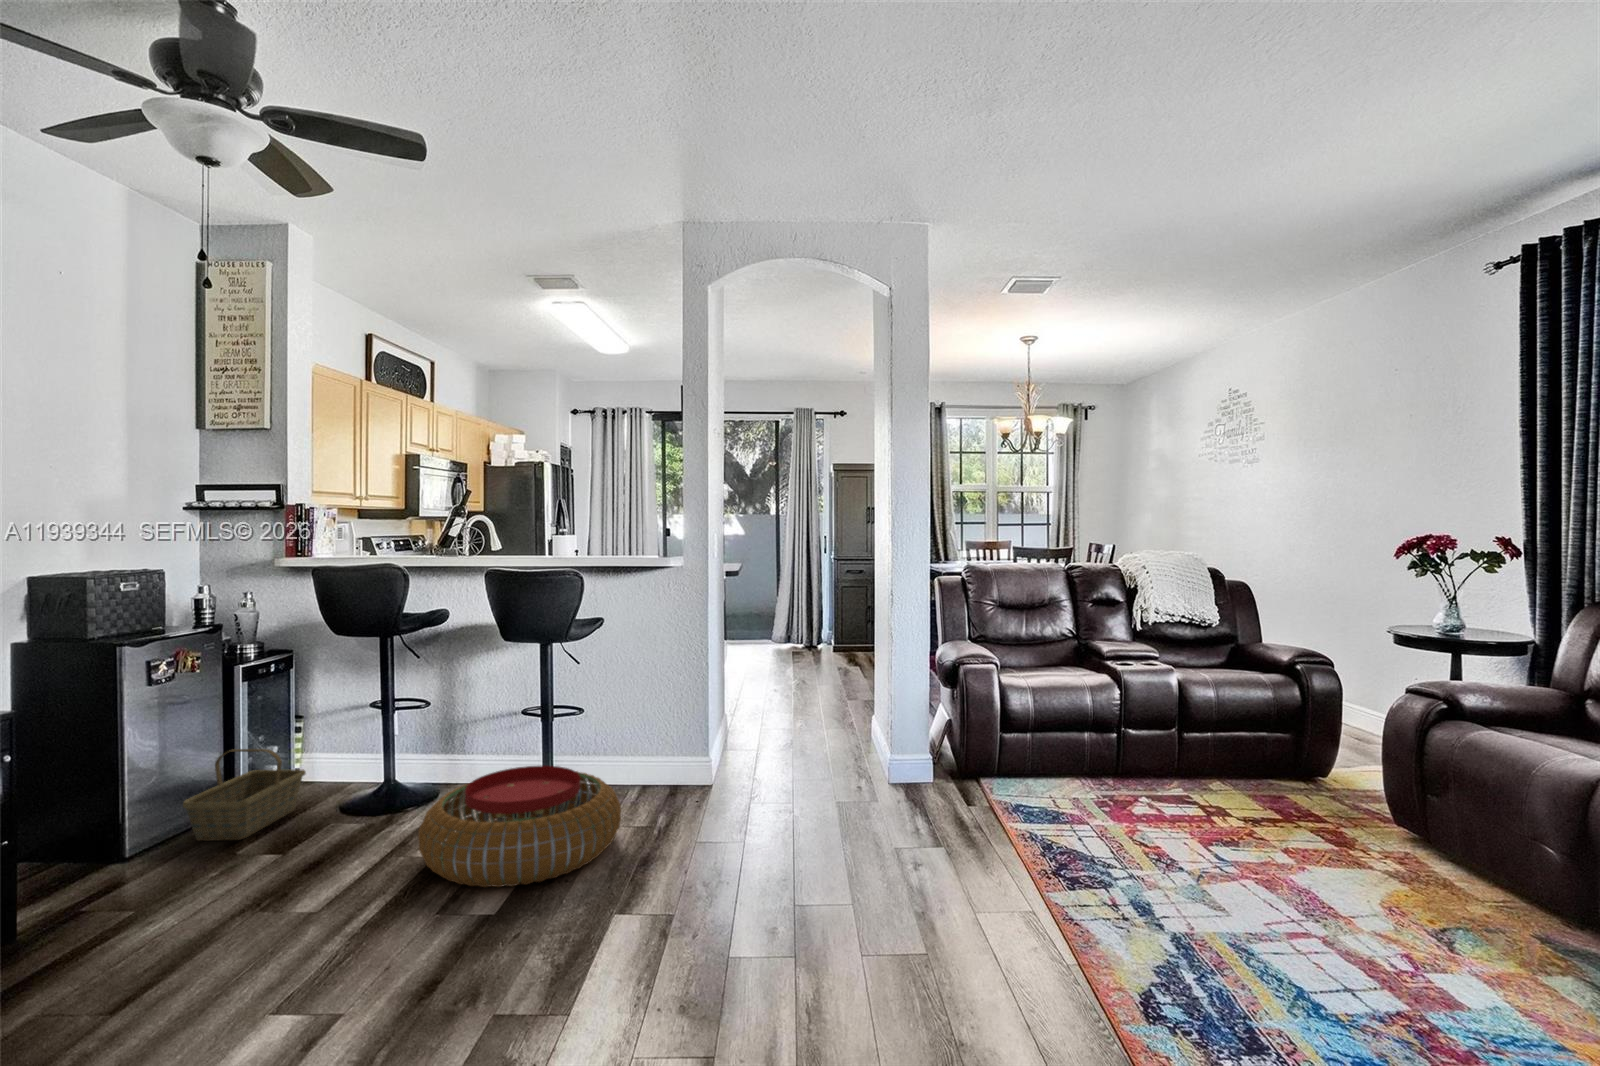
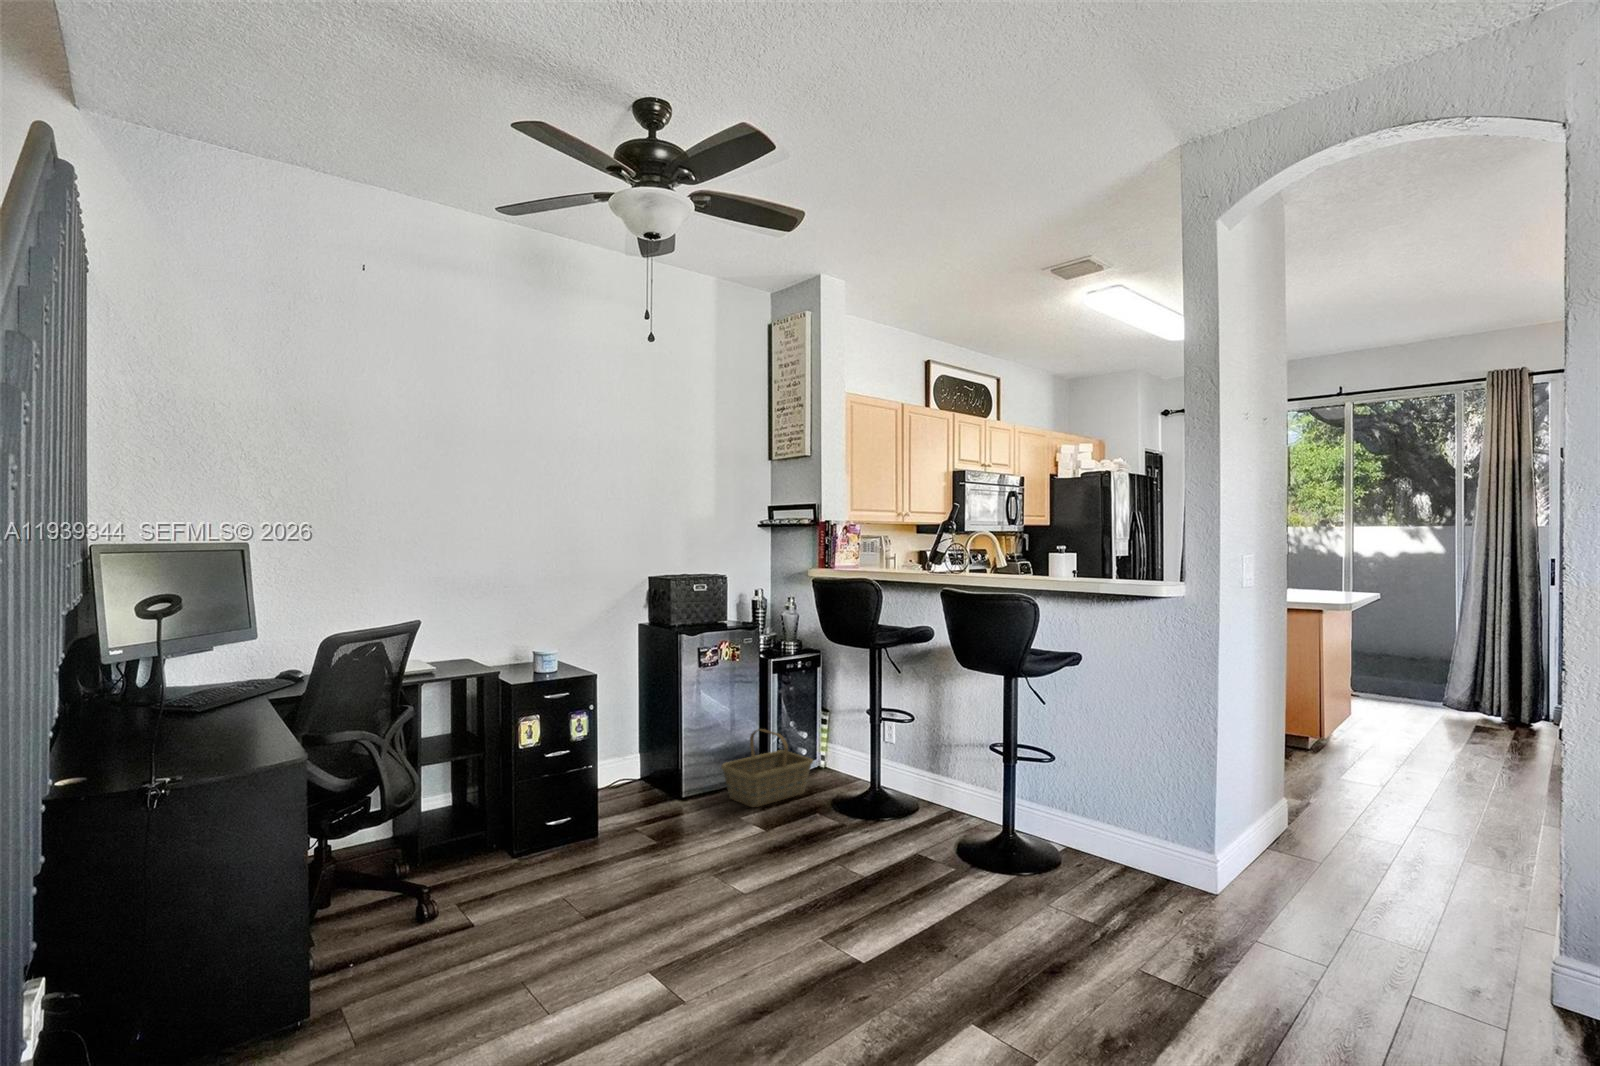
pouf: present [419,766,621,887] -> none [836,806,1052,949]

